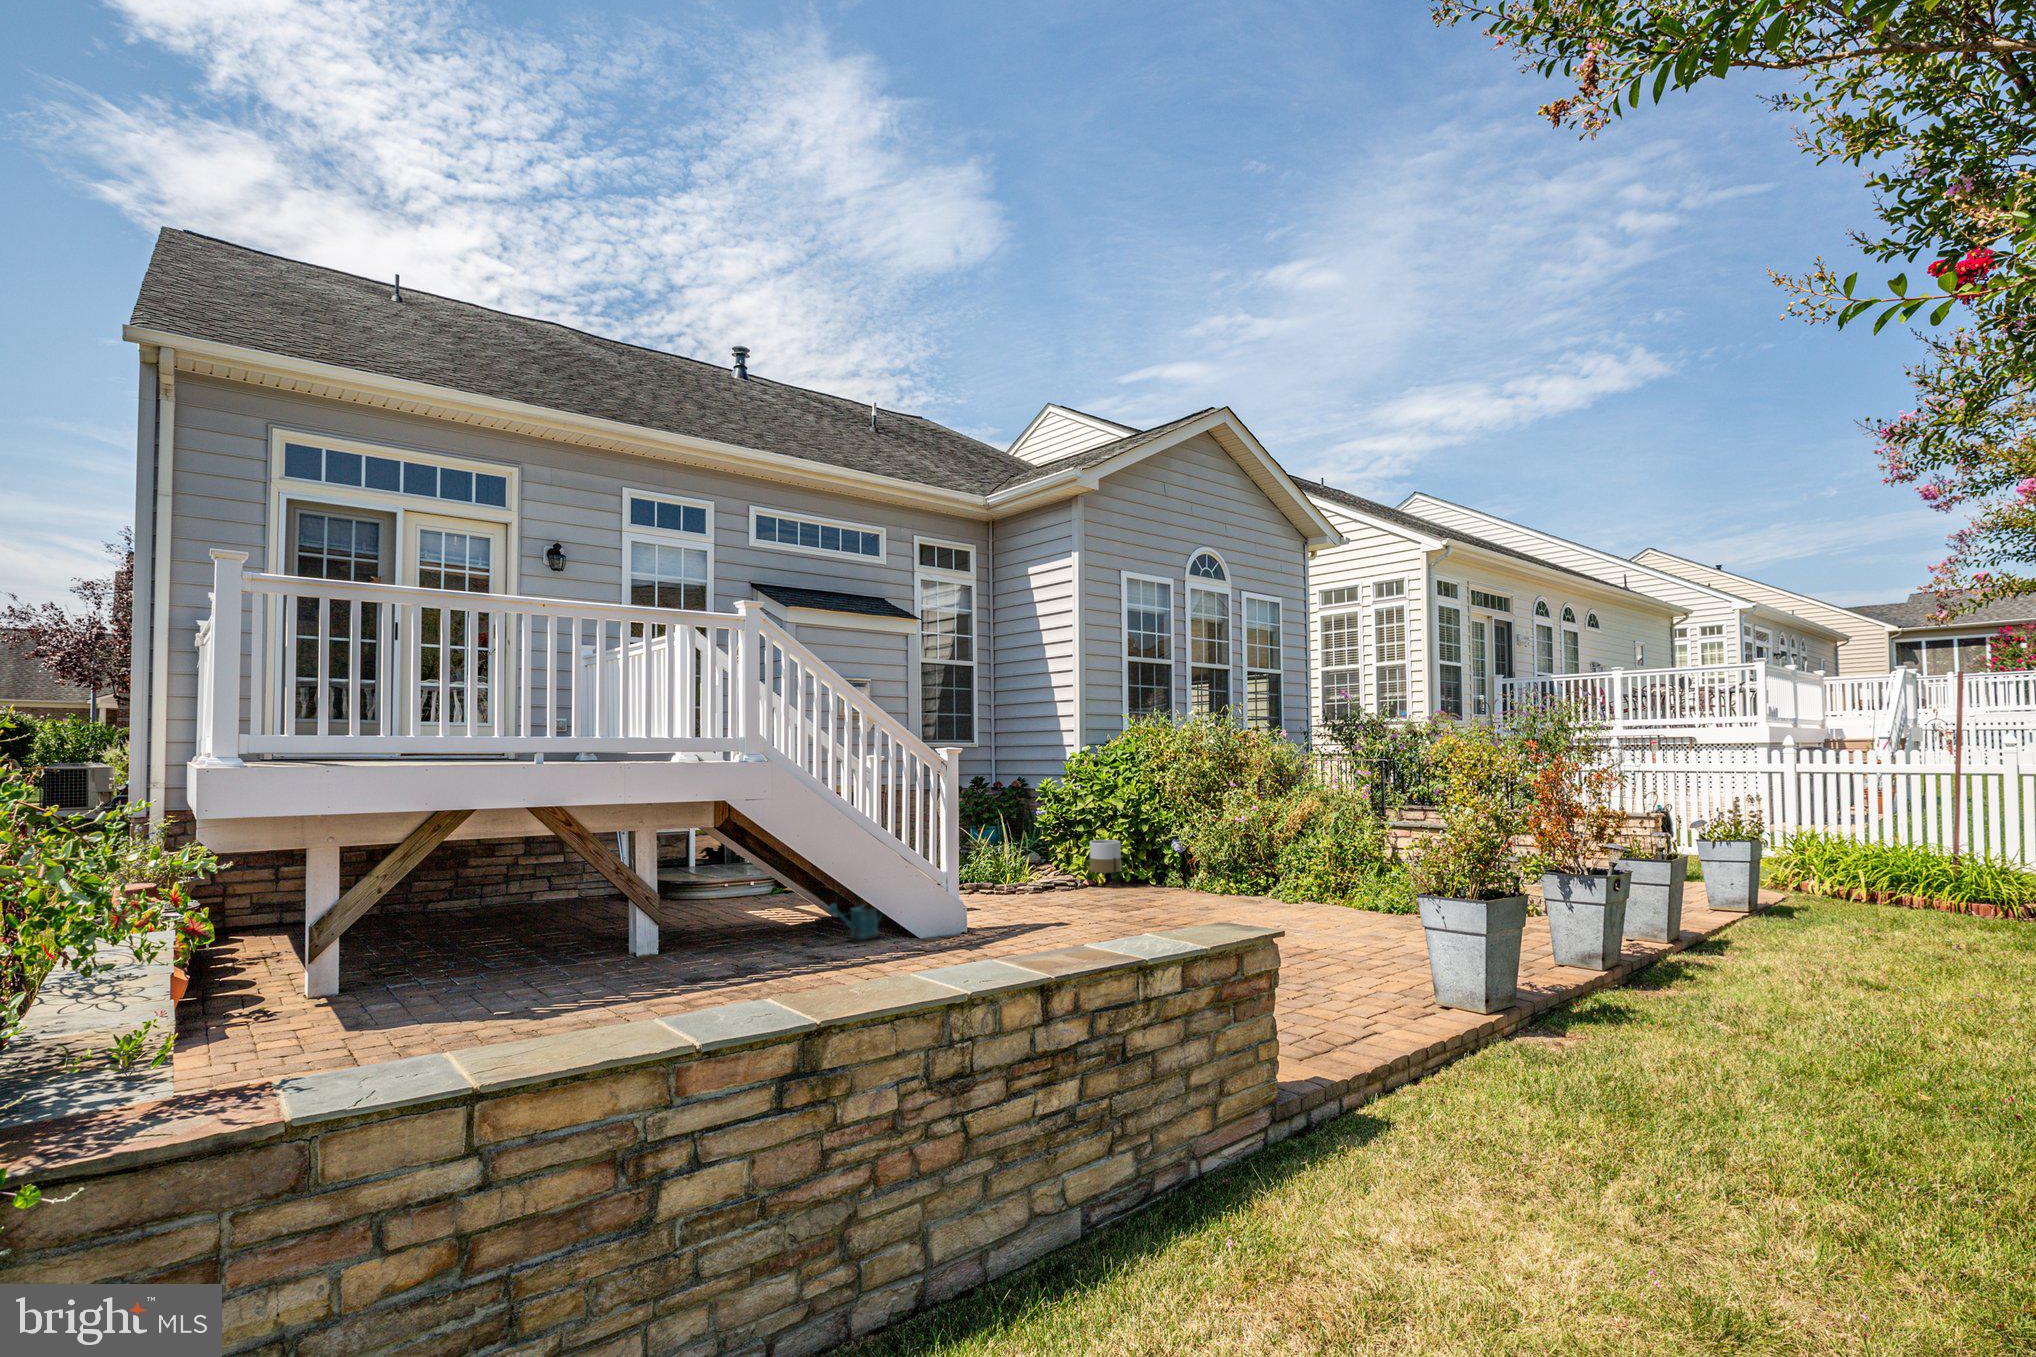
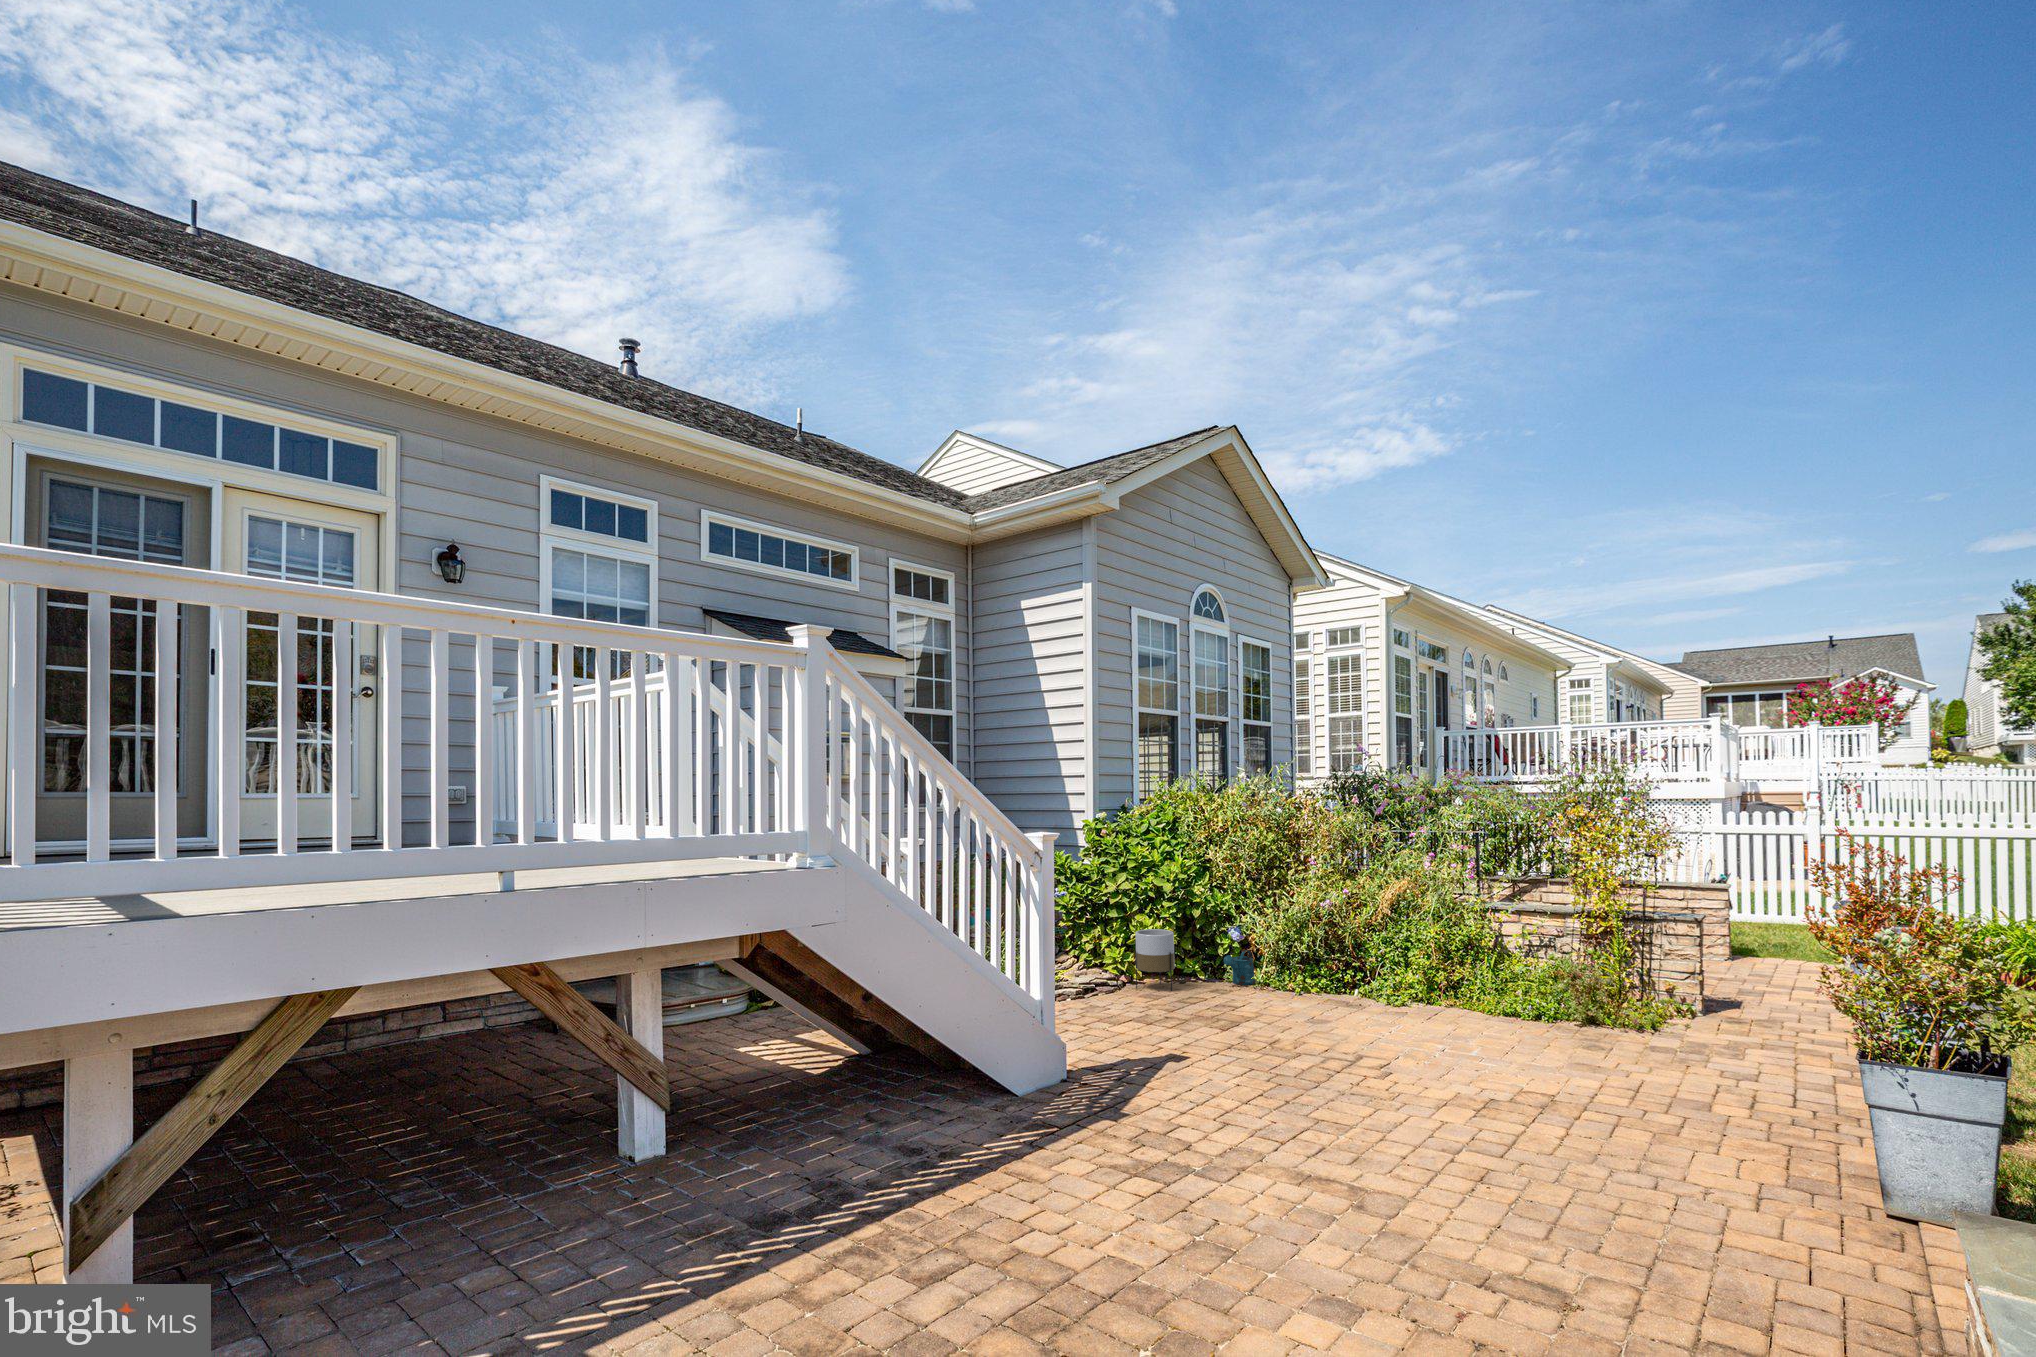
watering can: present [828,903,881,940] -> present [1224,950,1255,985]

